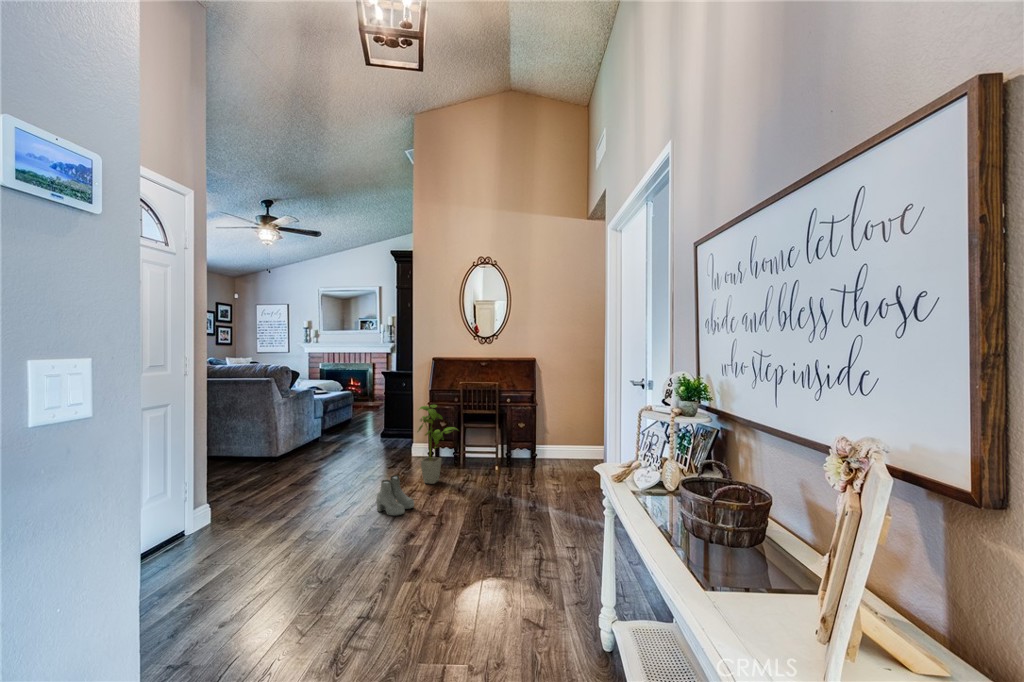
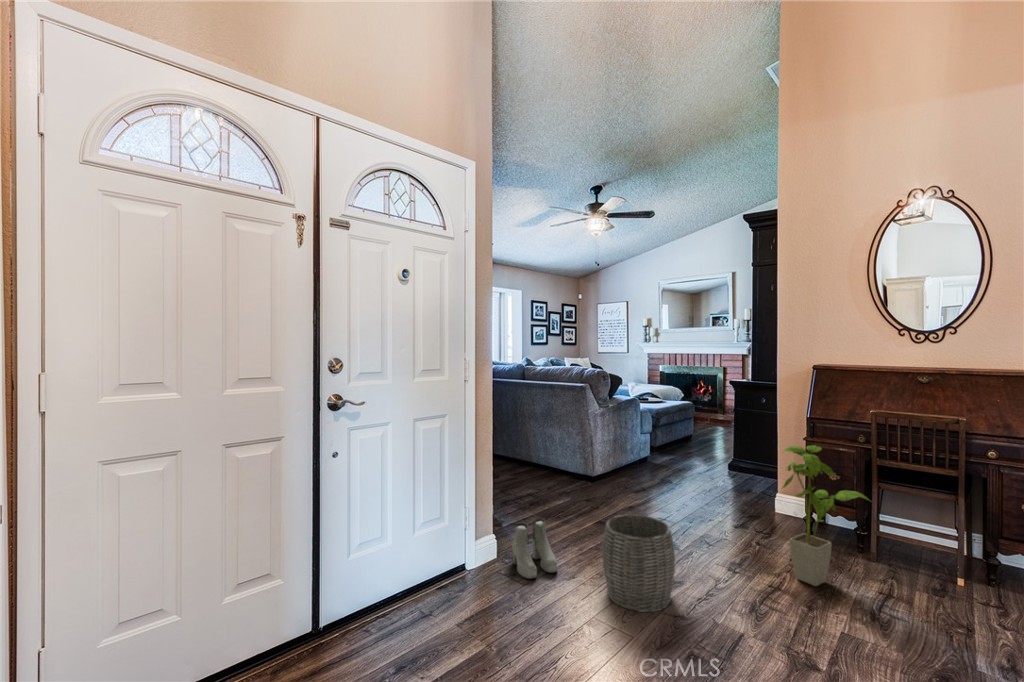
woven basket: none [309,462,358,521] -> present [603,514,675,612]
boots: present [376,475,414,516] -> present [512,519,558,579]

